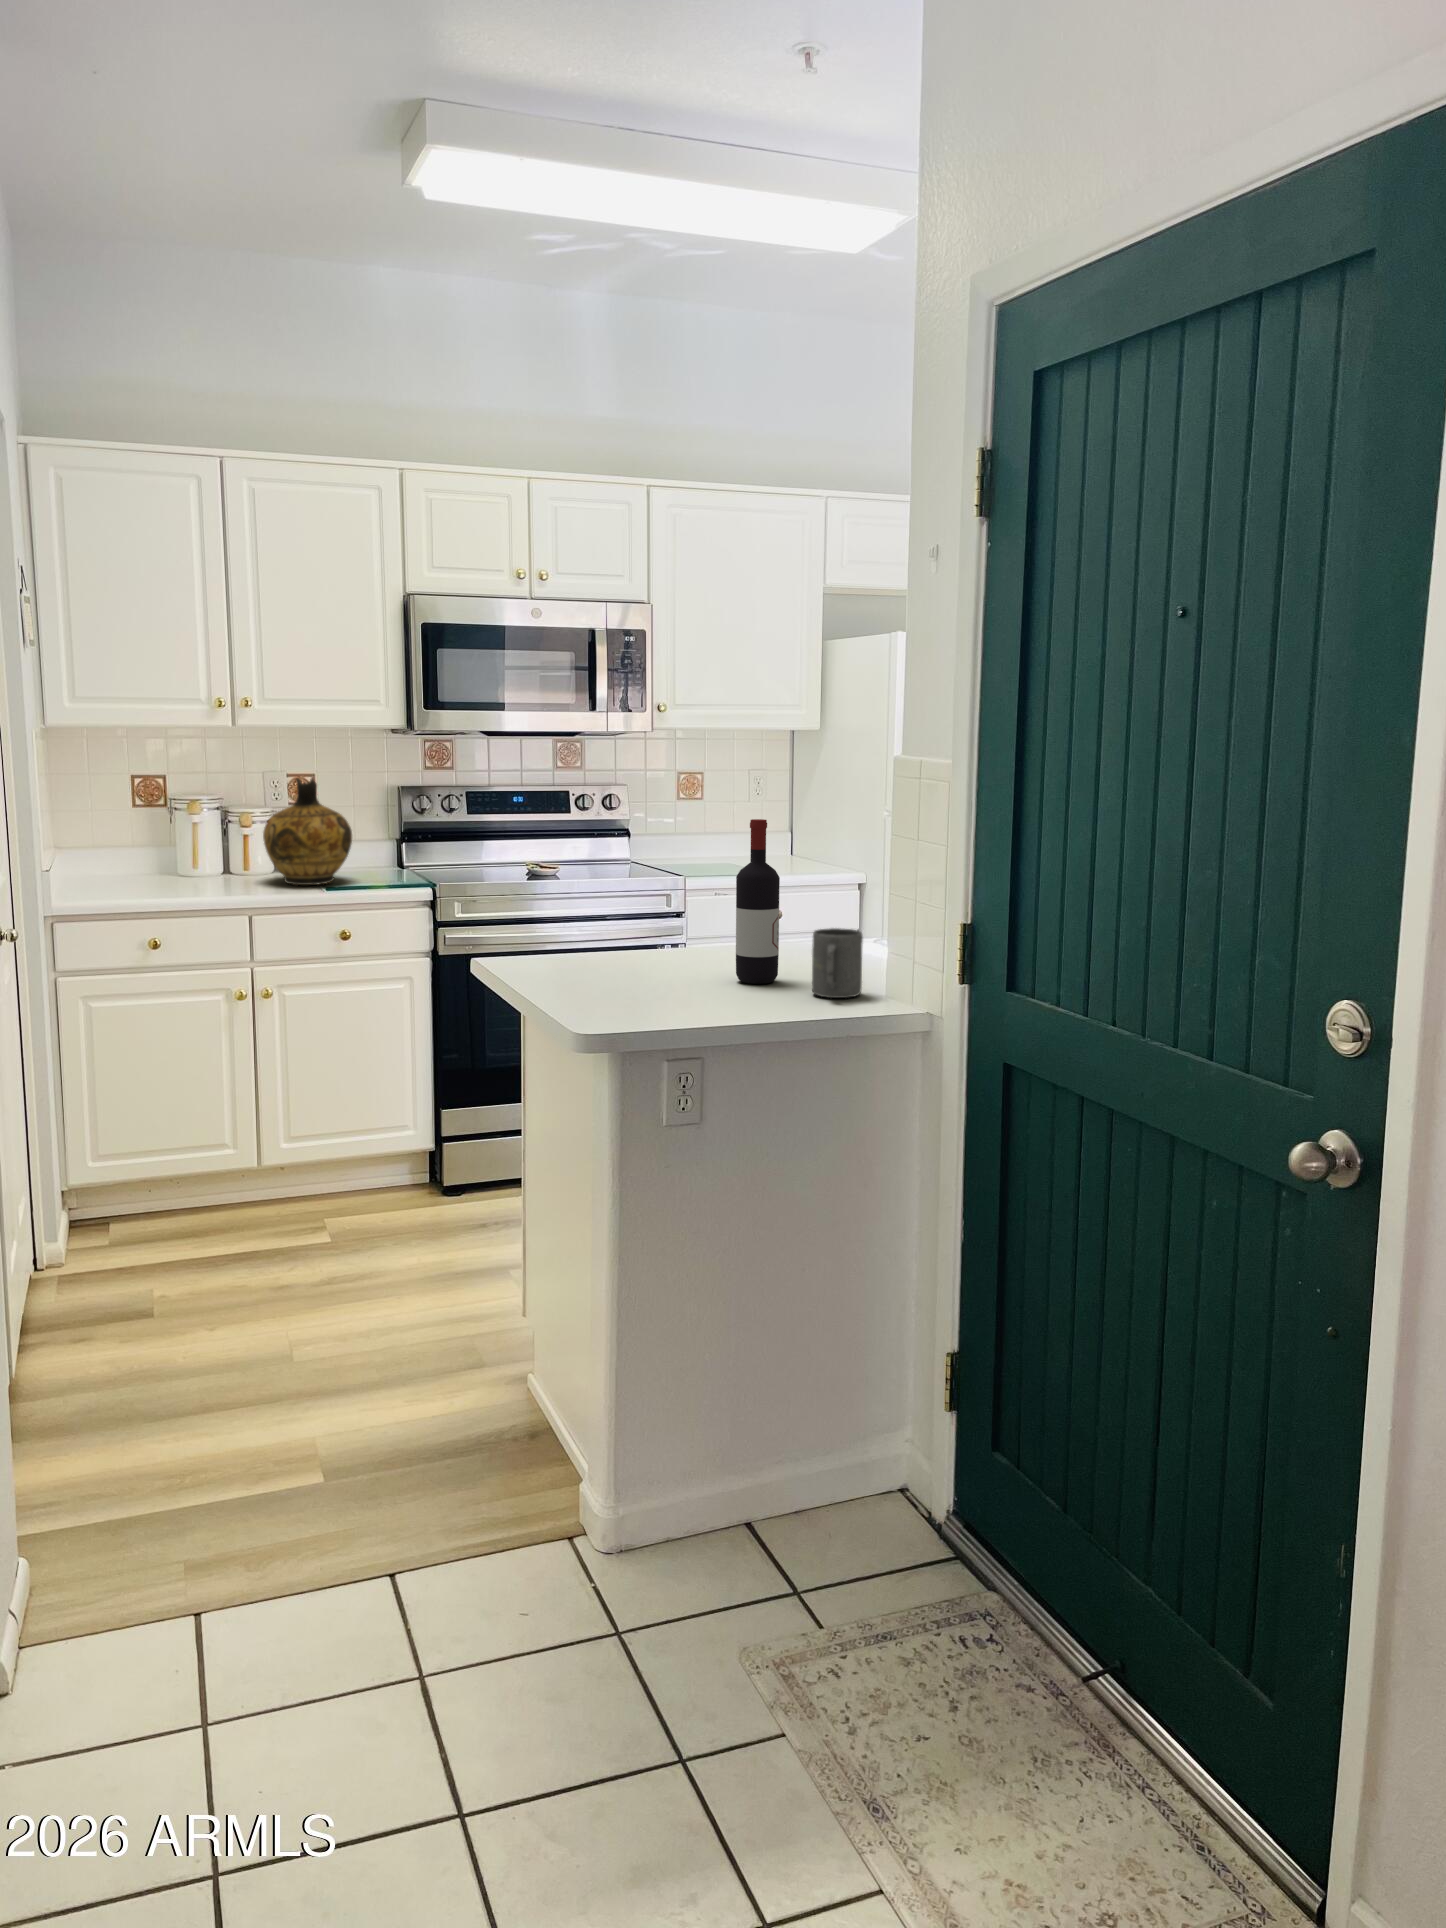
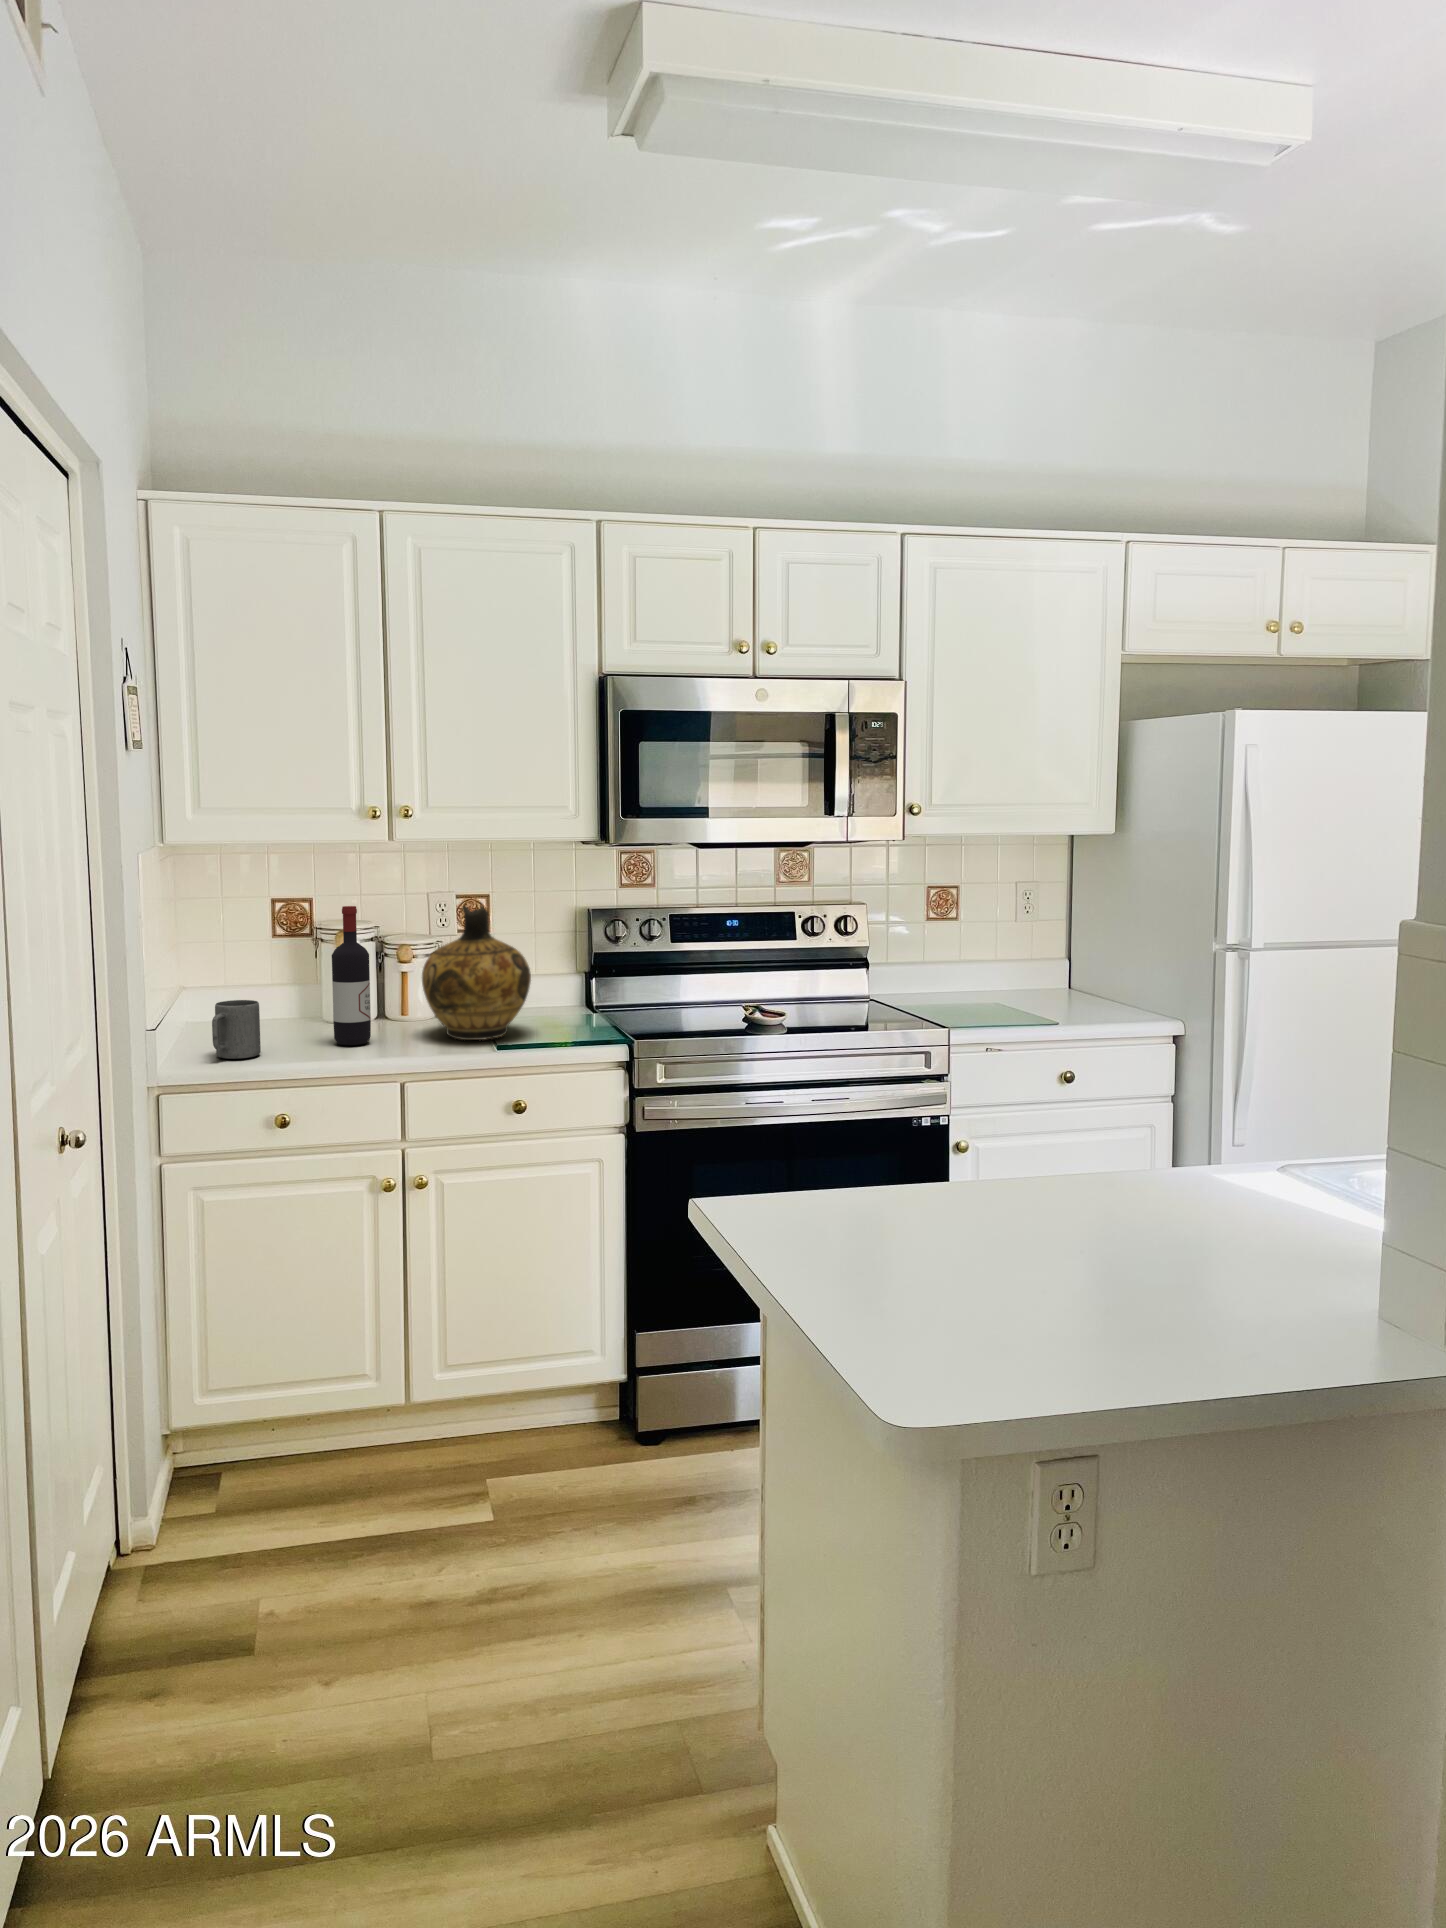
wine bottle: present [736,819,780,984] -> present [332,906,371,1045]
mug: present [812,928,863,998] -> present [212,1000,261,1059]

